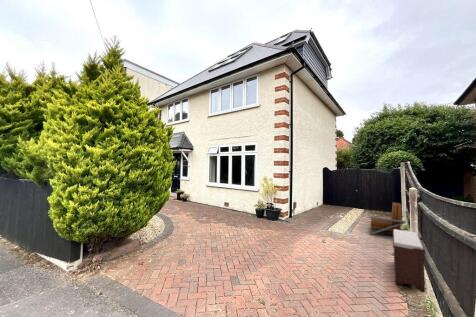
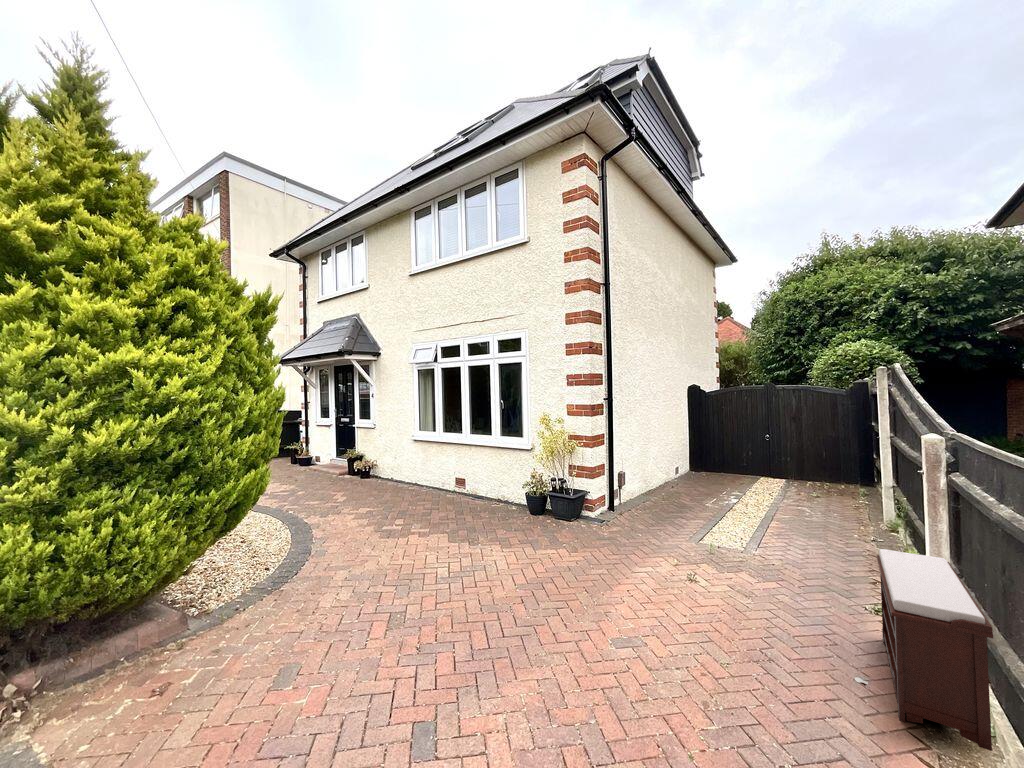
lounge chair: present [370,202,406,239] -> none [805,466,900,566]

